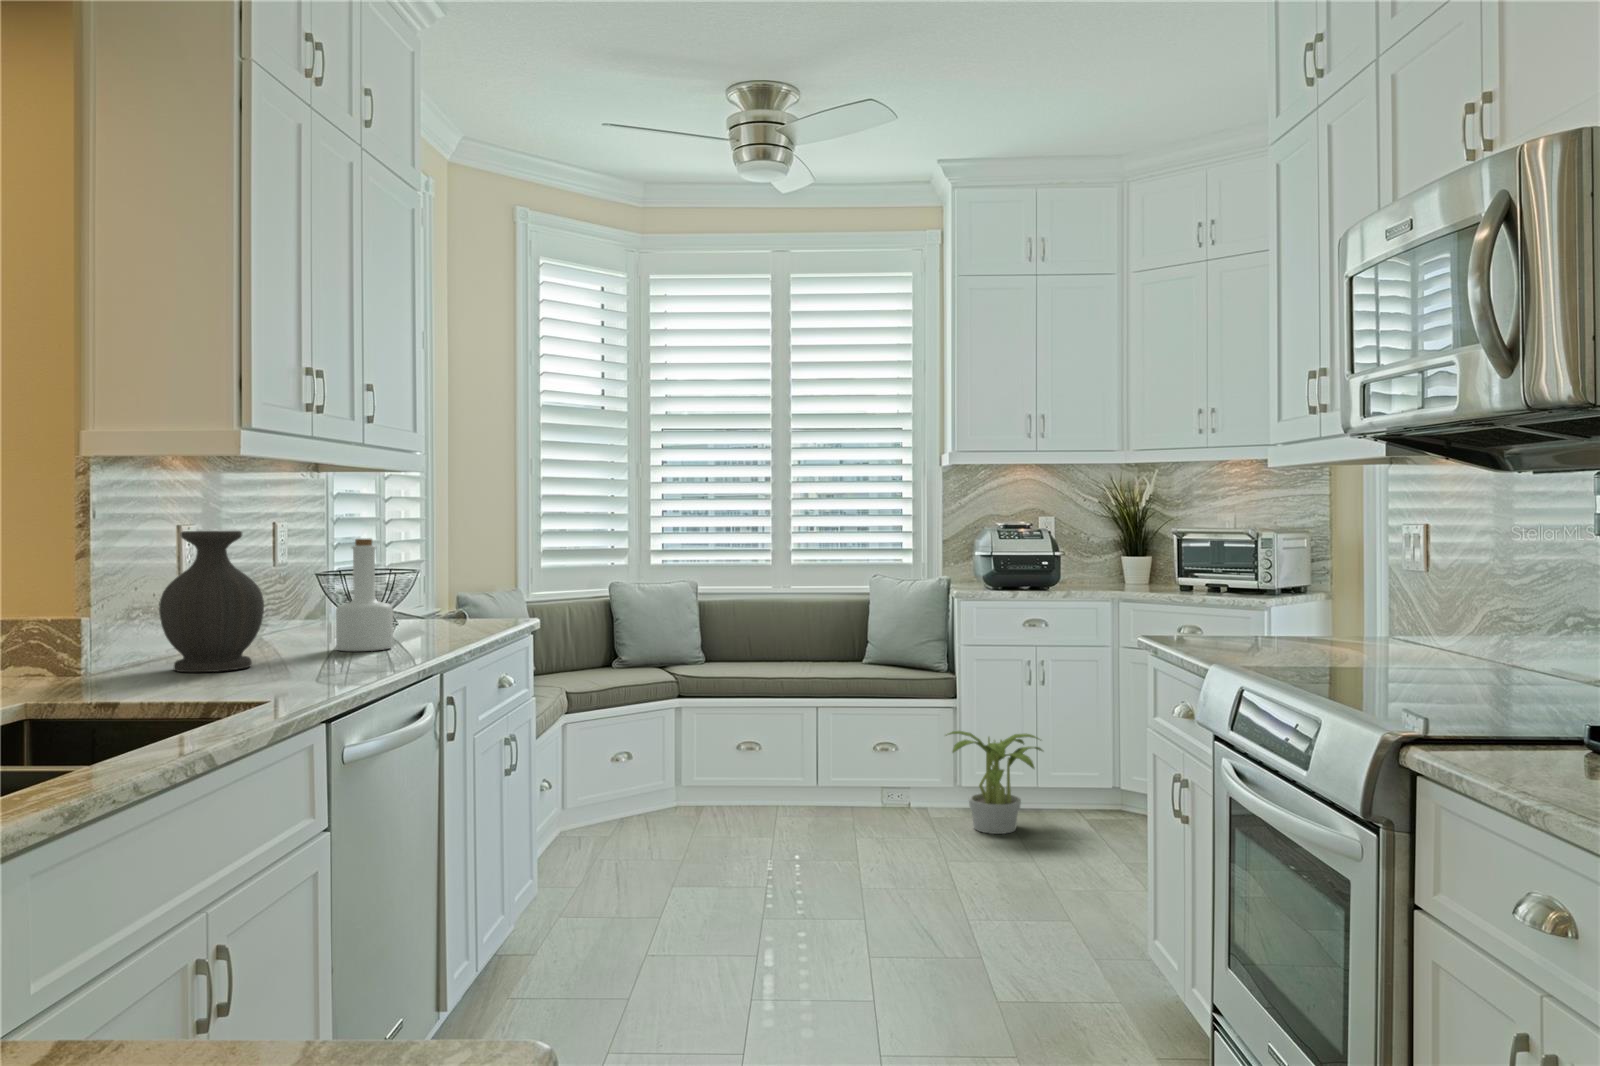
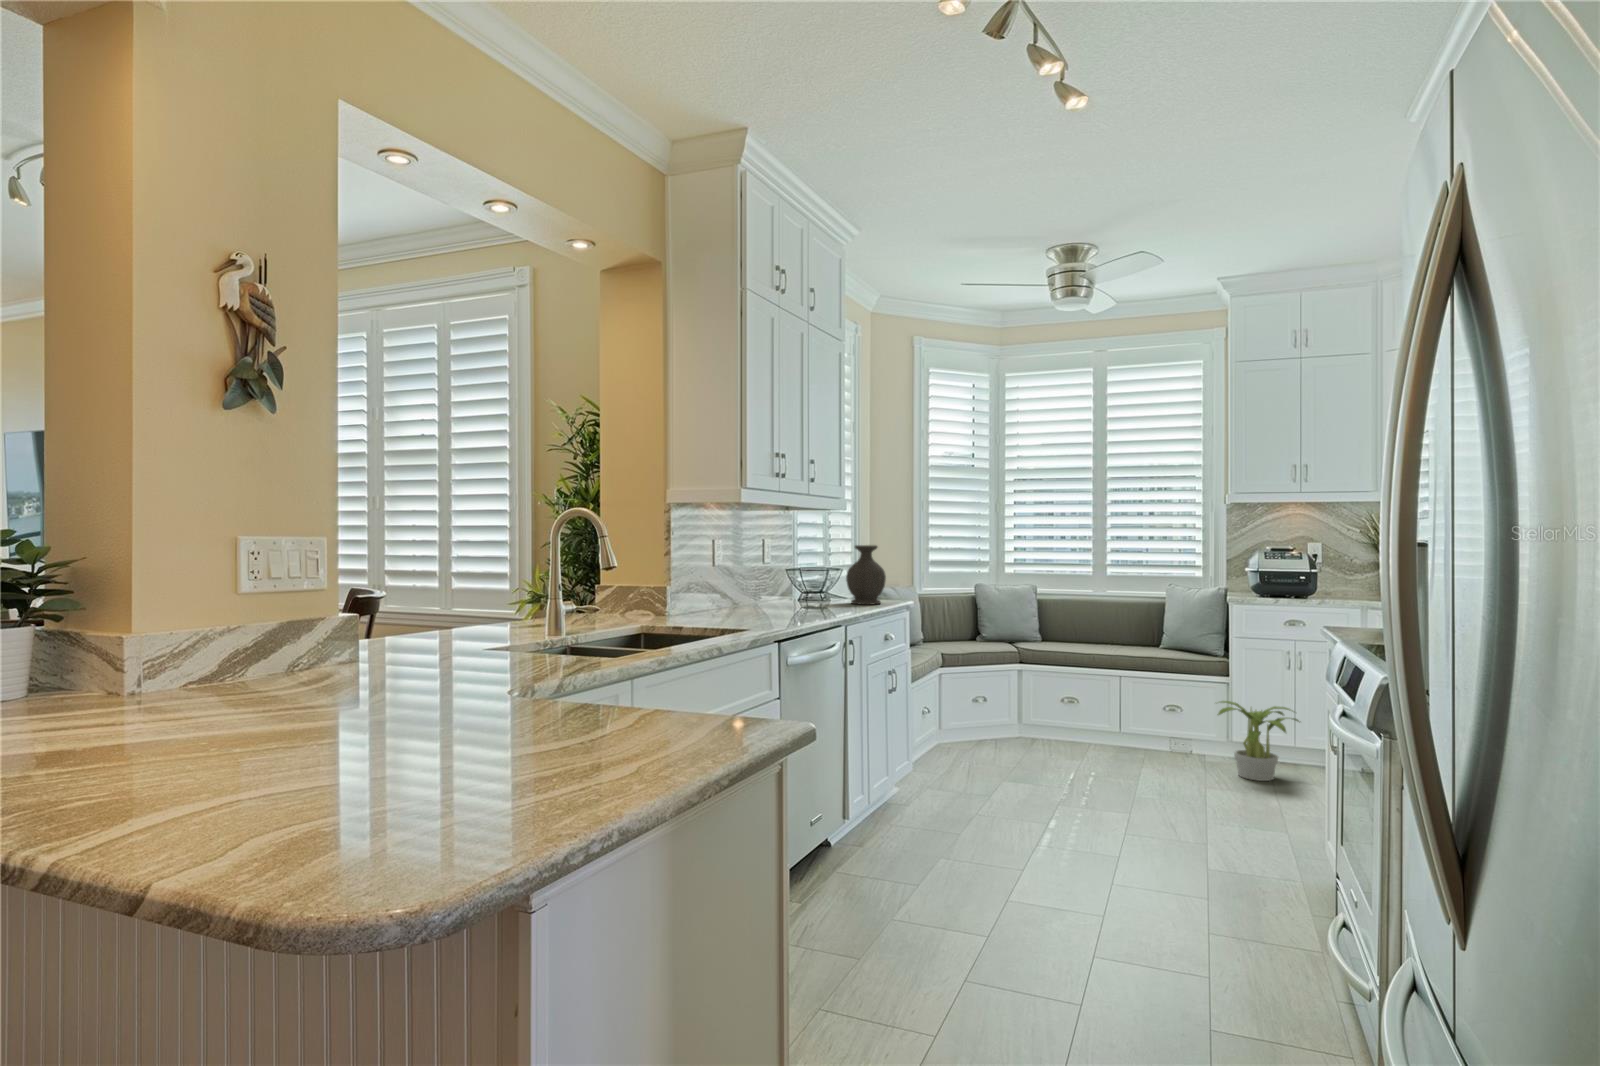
vase: present [159,531,264,672] -> present [846,545,886,605]
bottle: present [336,538,393,651] -> none [791,549,821,612]

